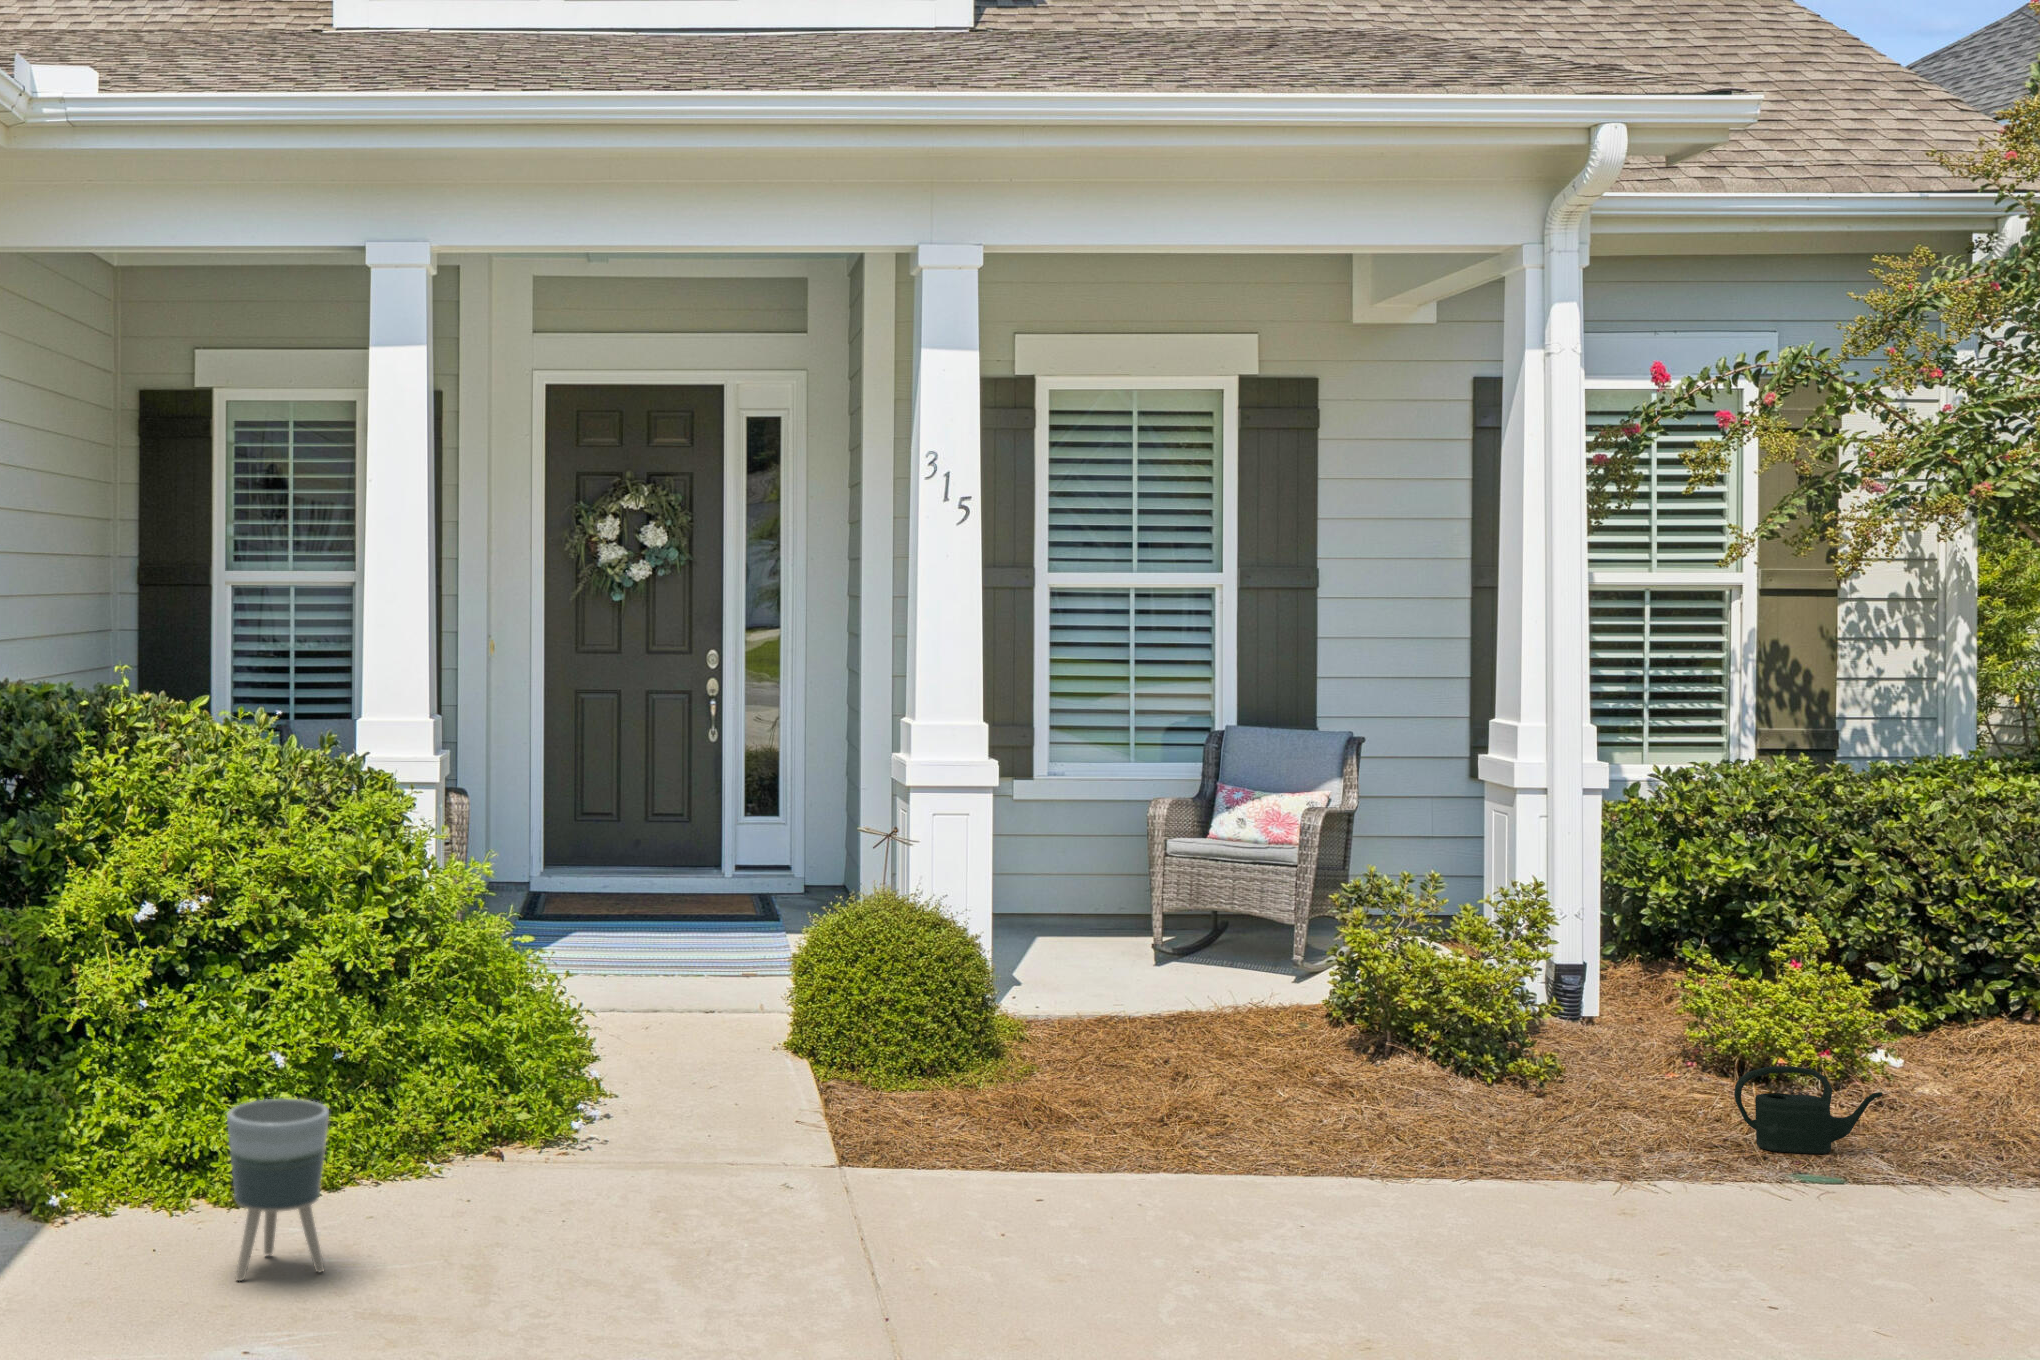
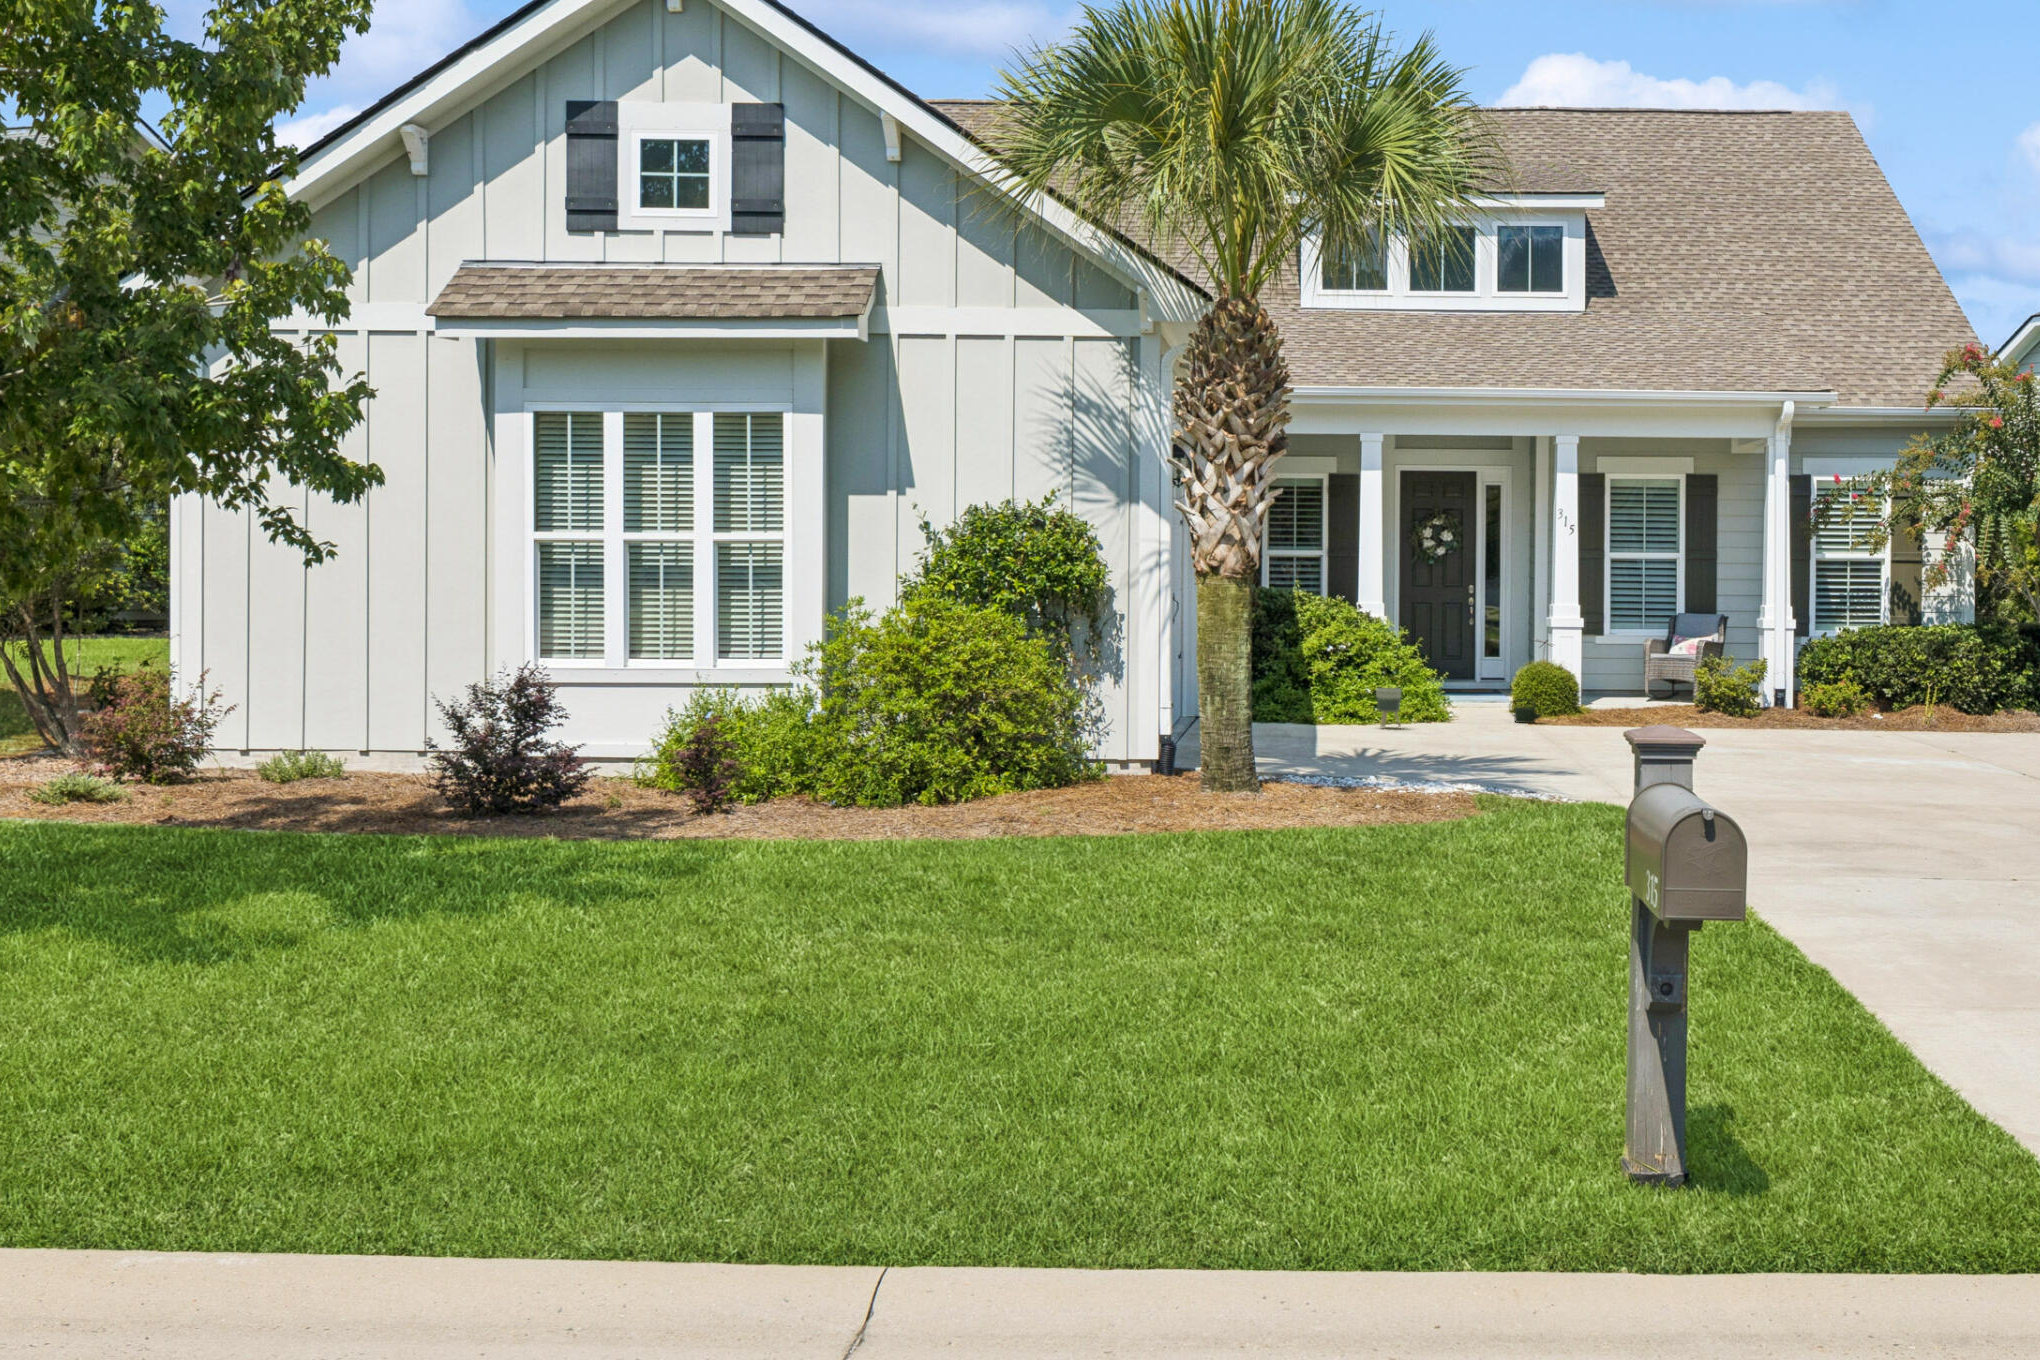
watering can: present [1734,1066,1882,1154] -> present [1509,702,1544,723]

